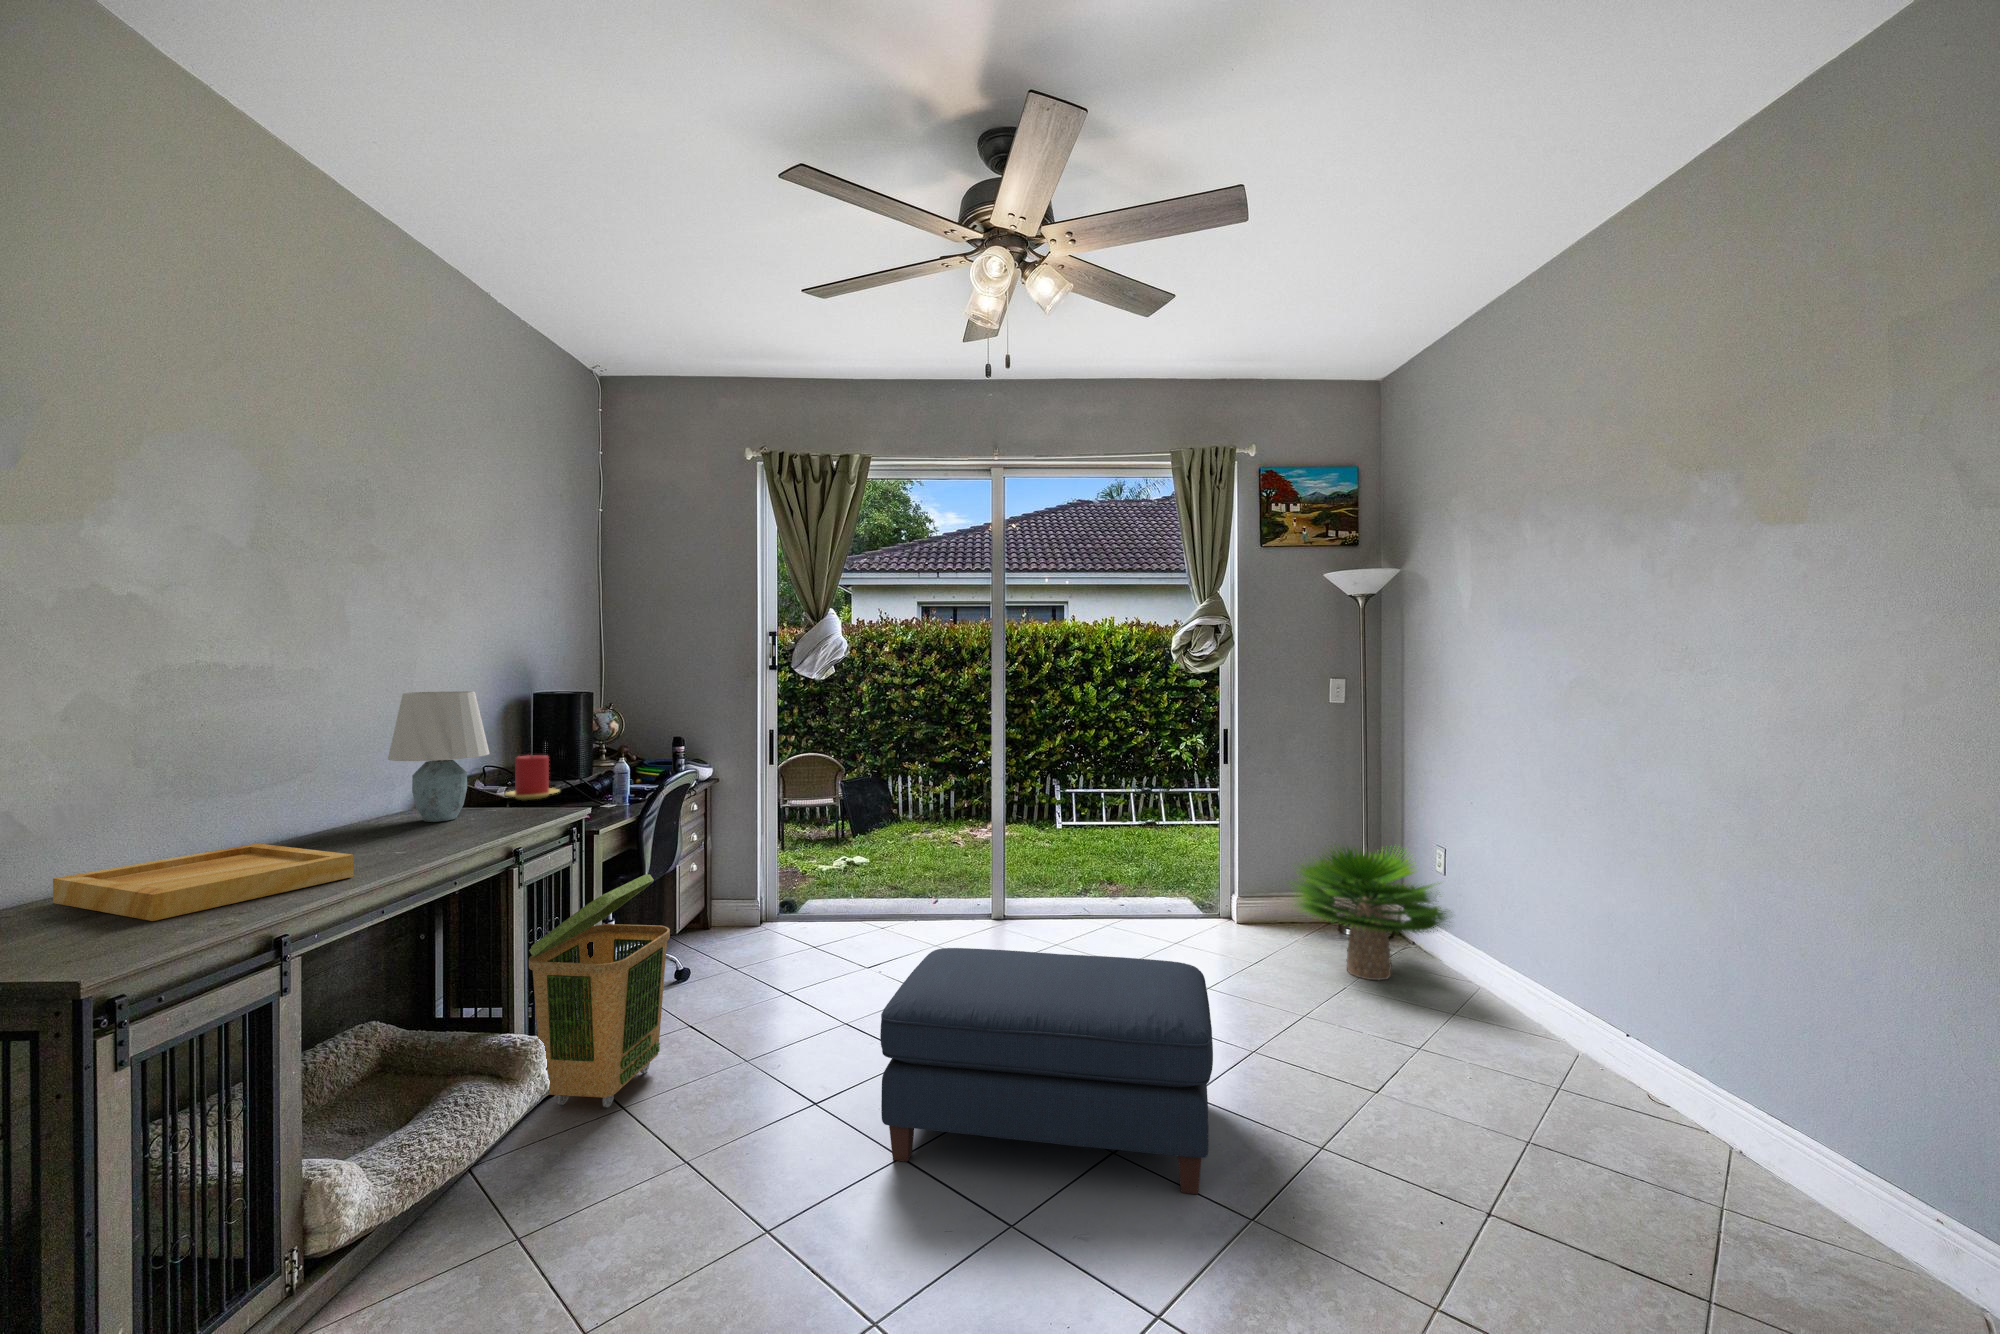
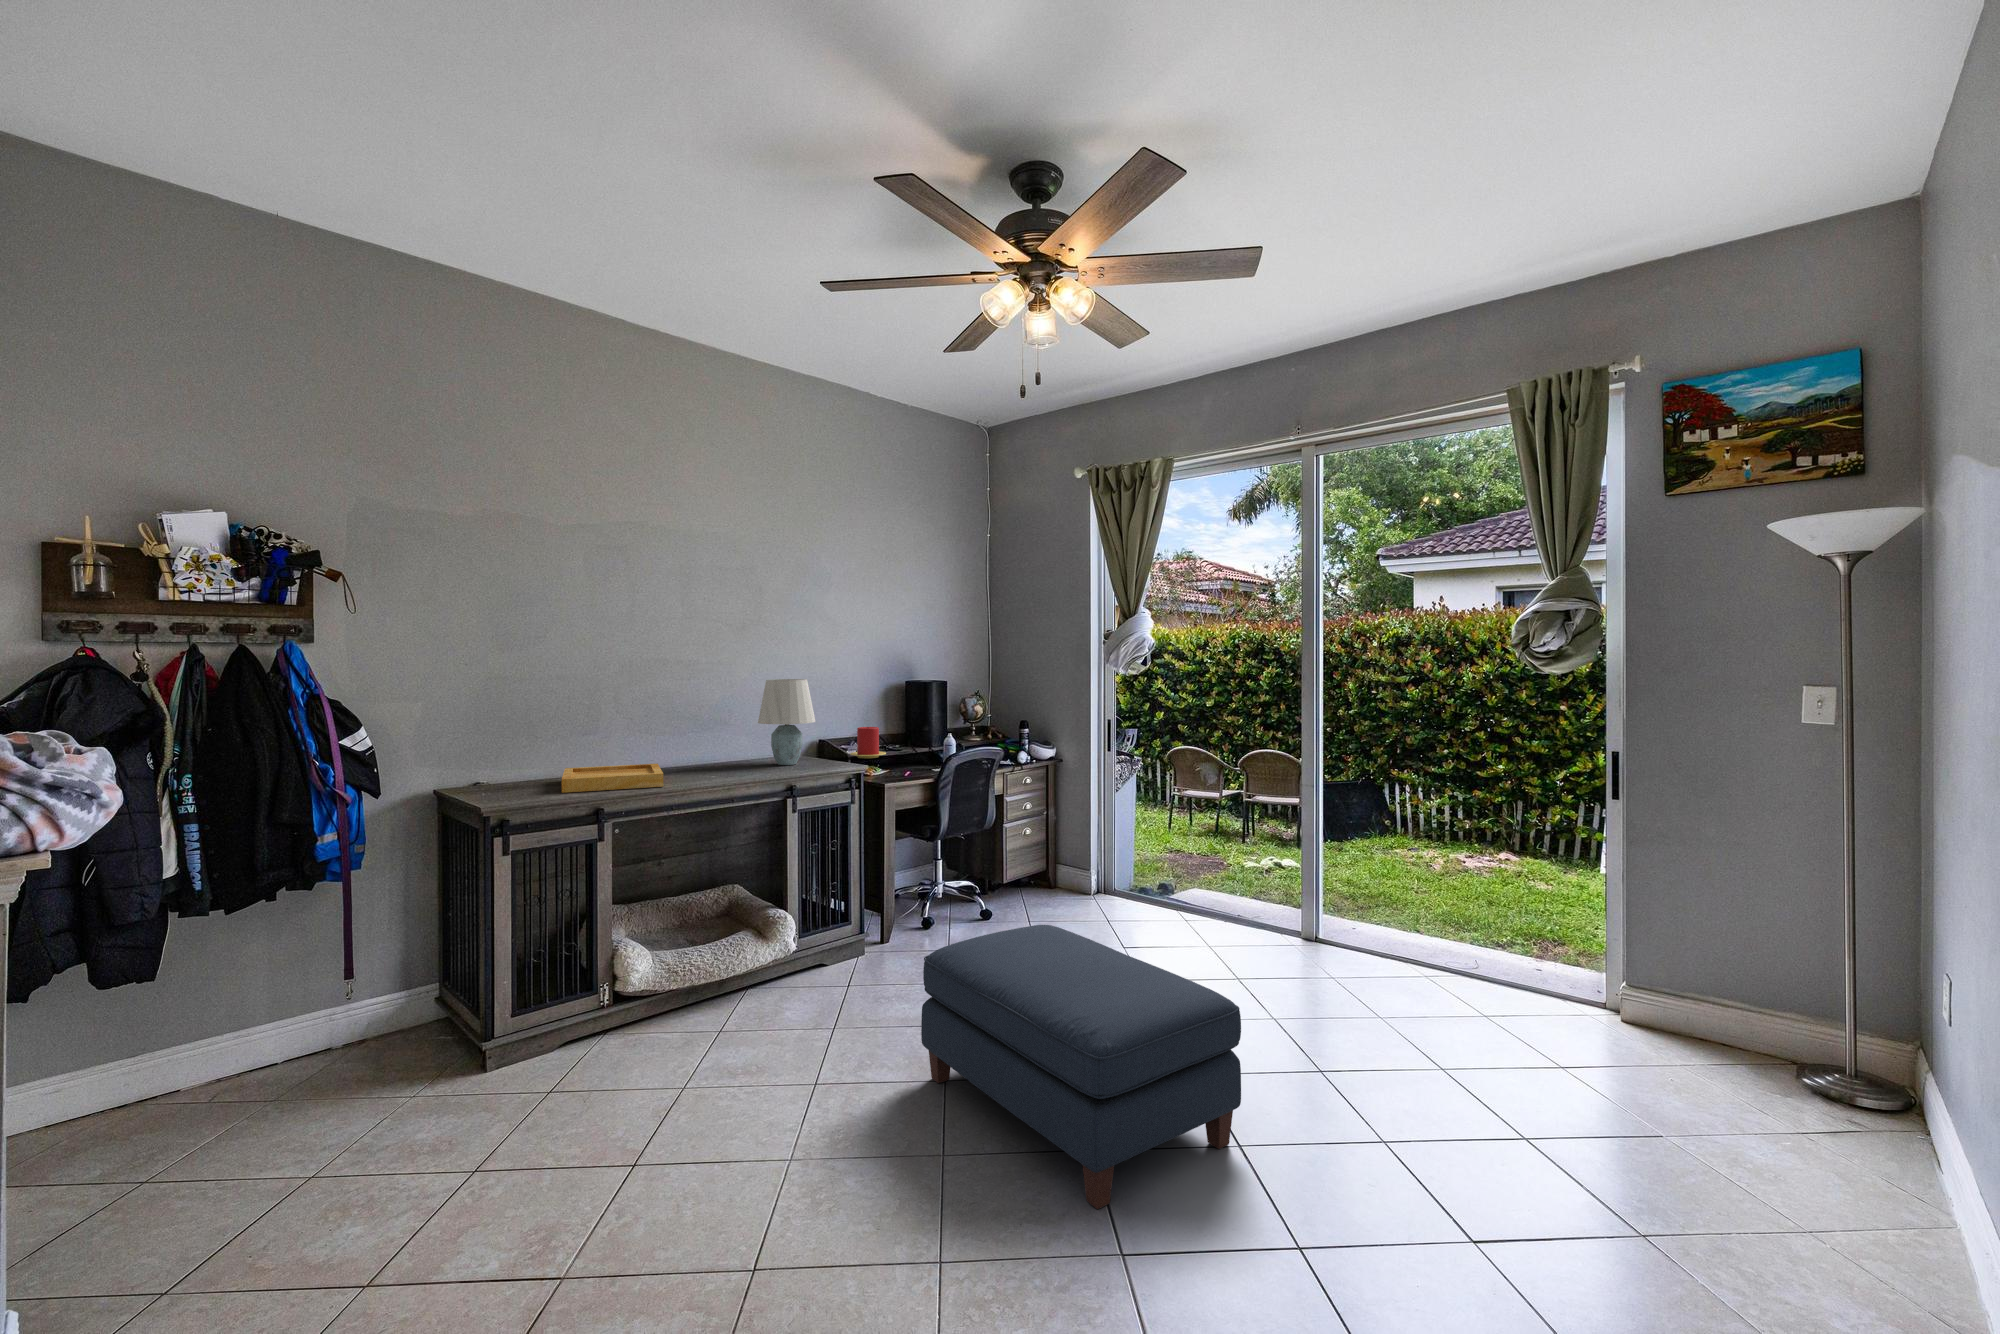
potted plant: present [1293,846,1447,980] -> none [1584,927,1916,1154]
laundry basket: present [529,874,670,1107] -> none [801,820,900,982]

